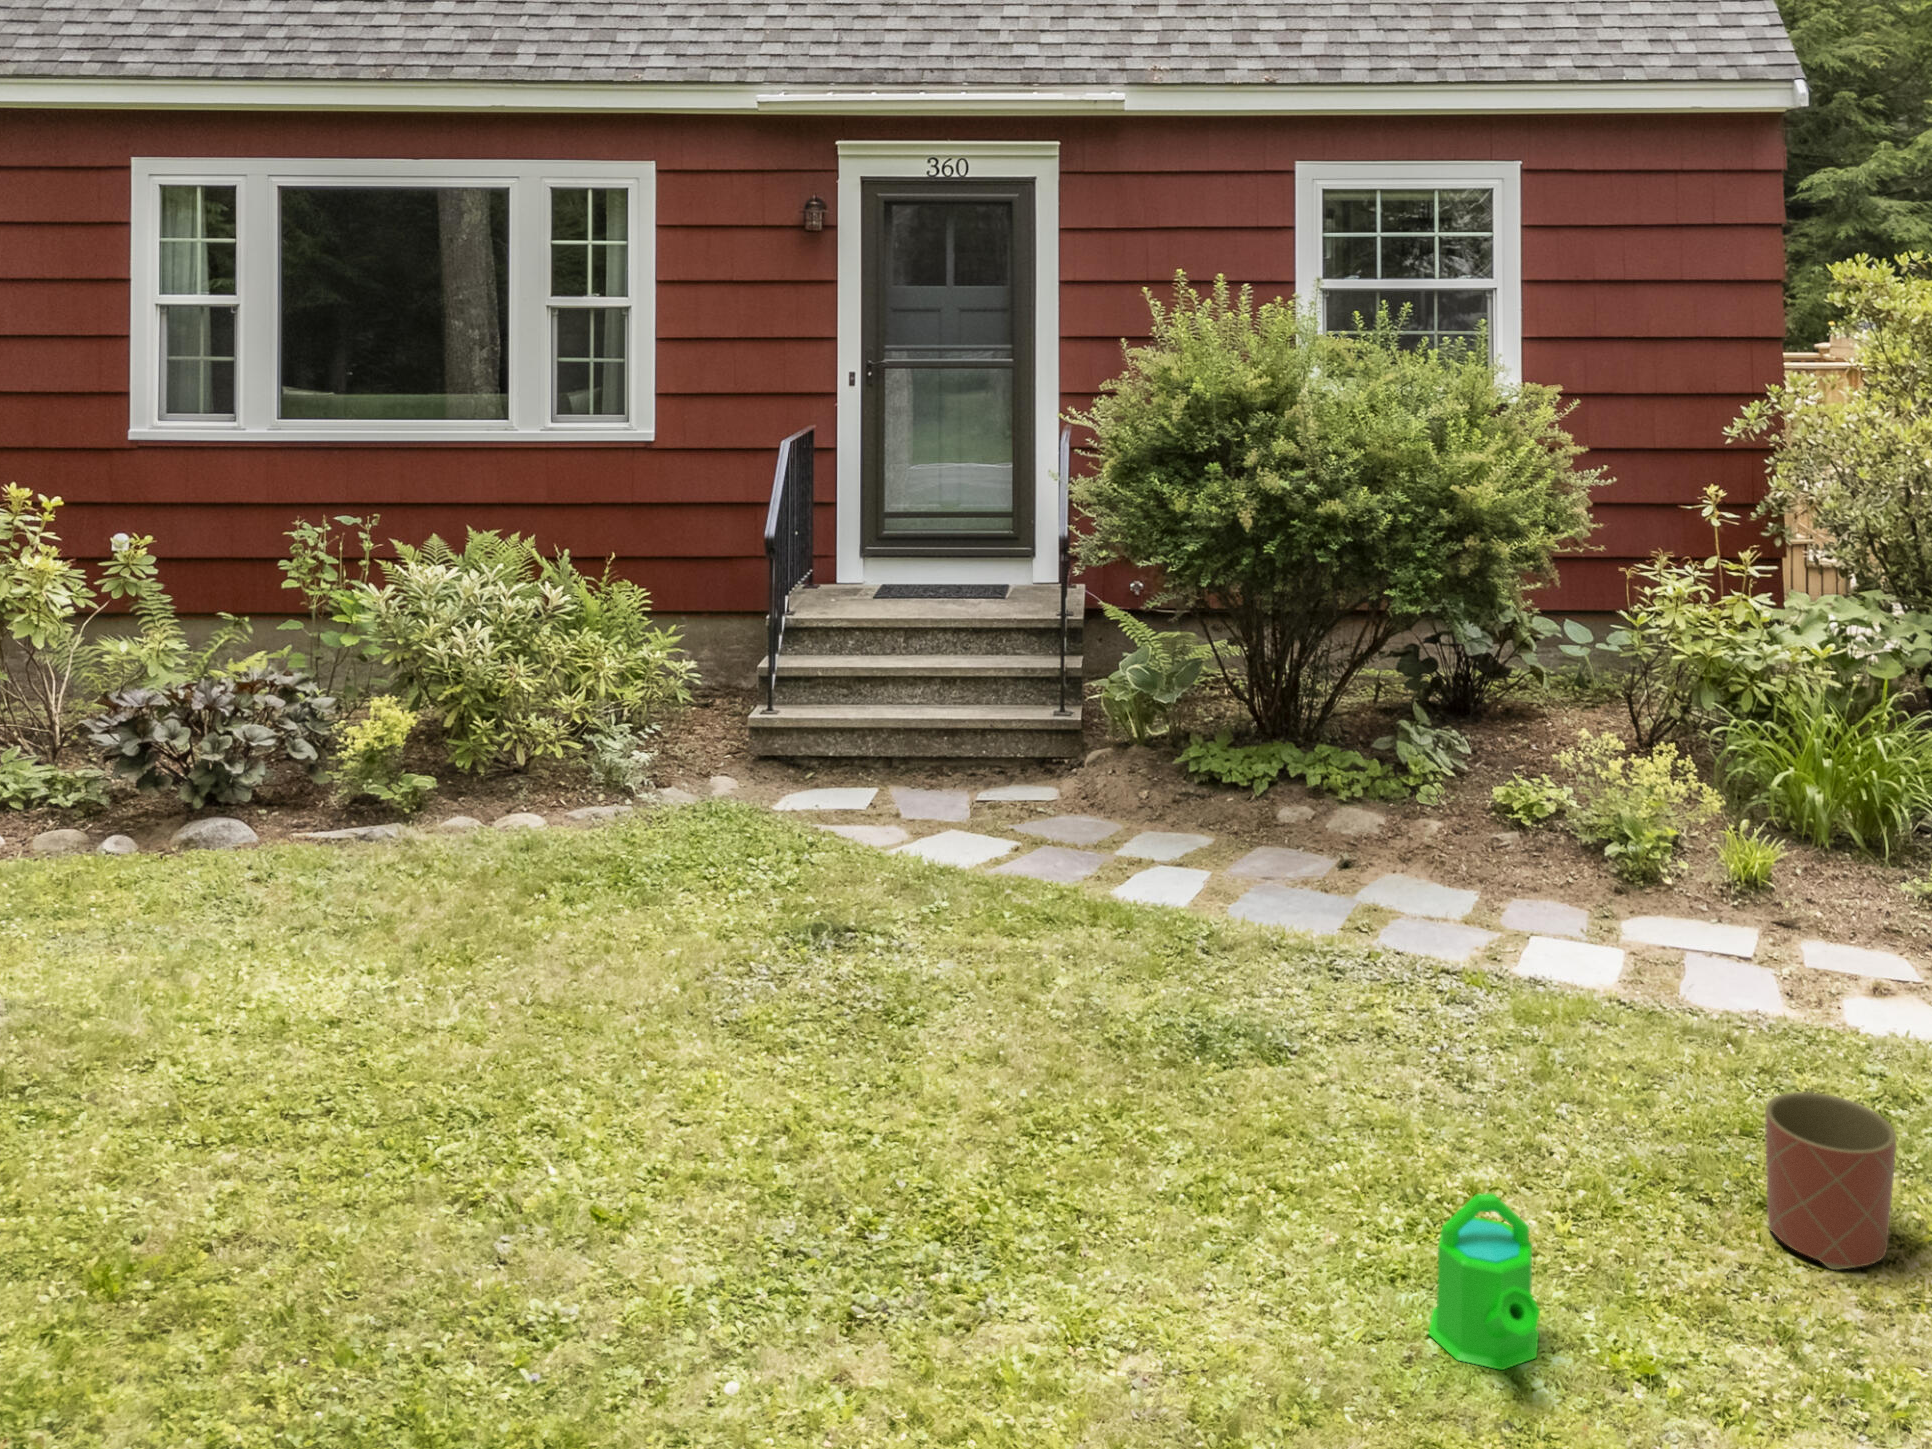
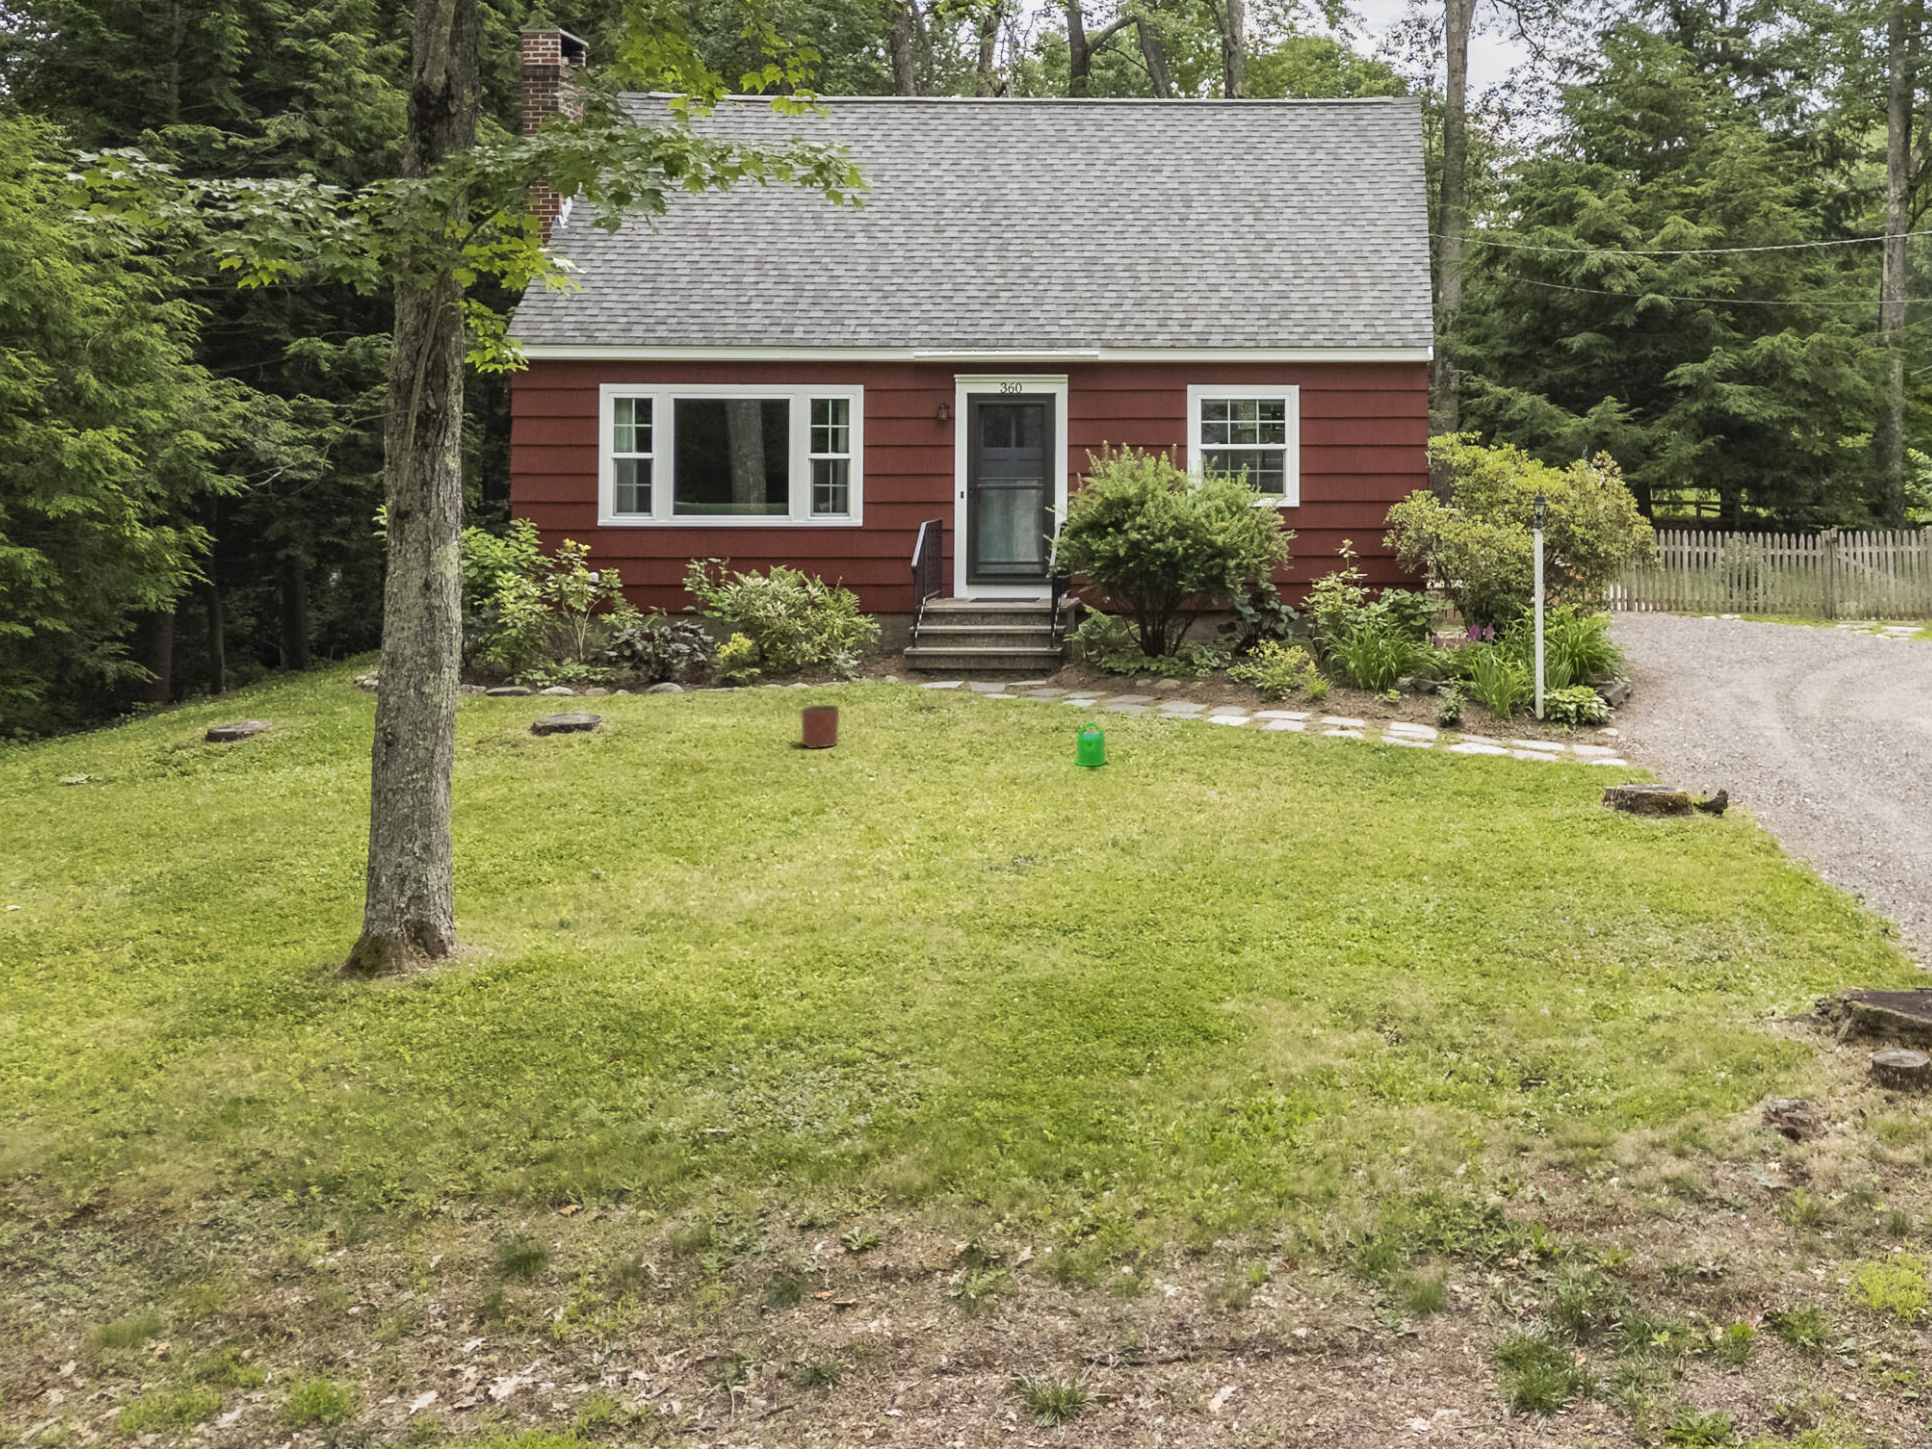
planter: present [1765,1092,1896,1270] -> present [801,705,839,748]

